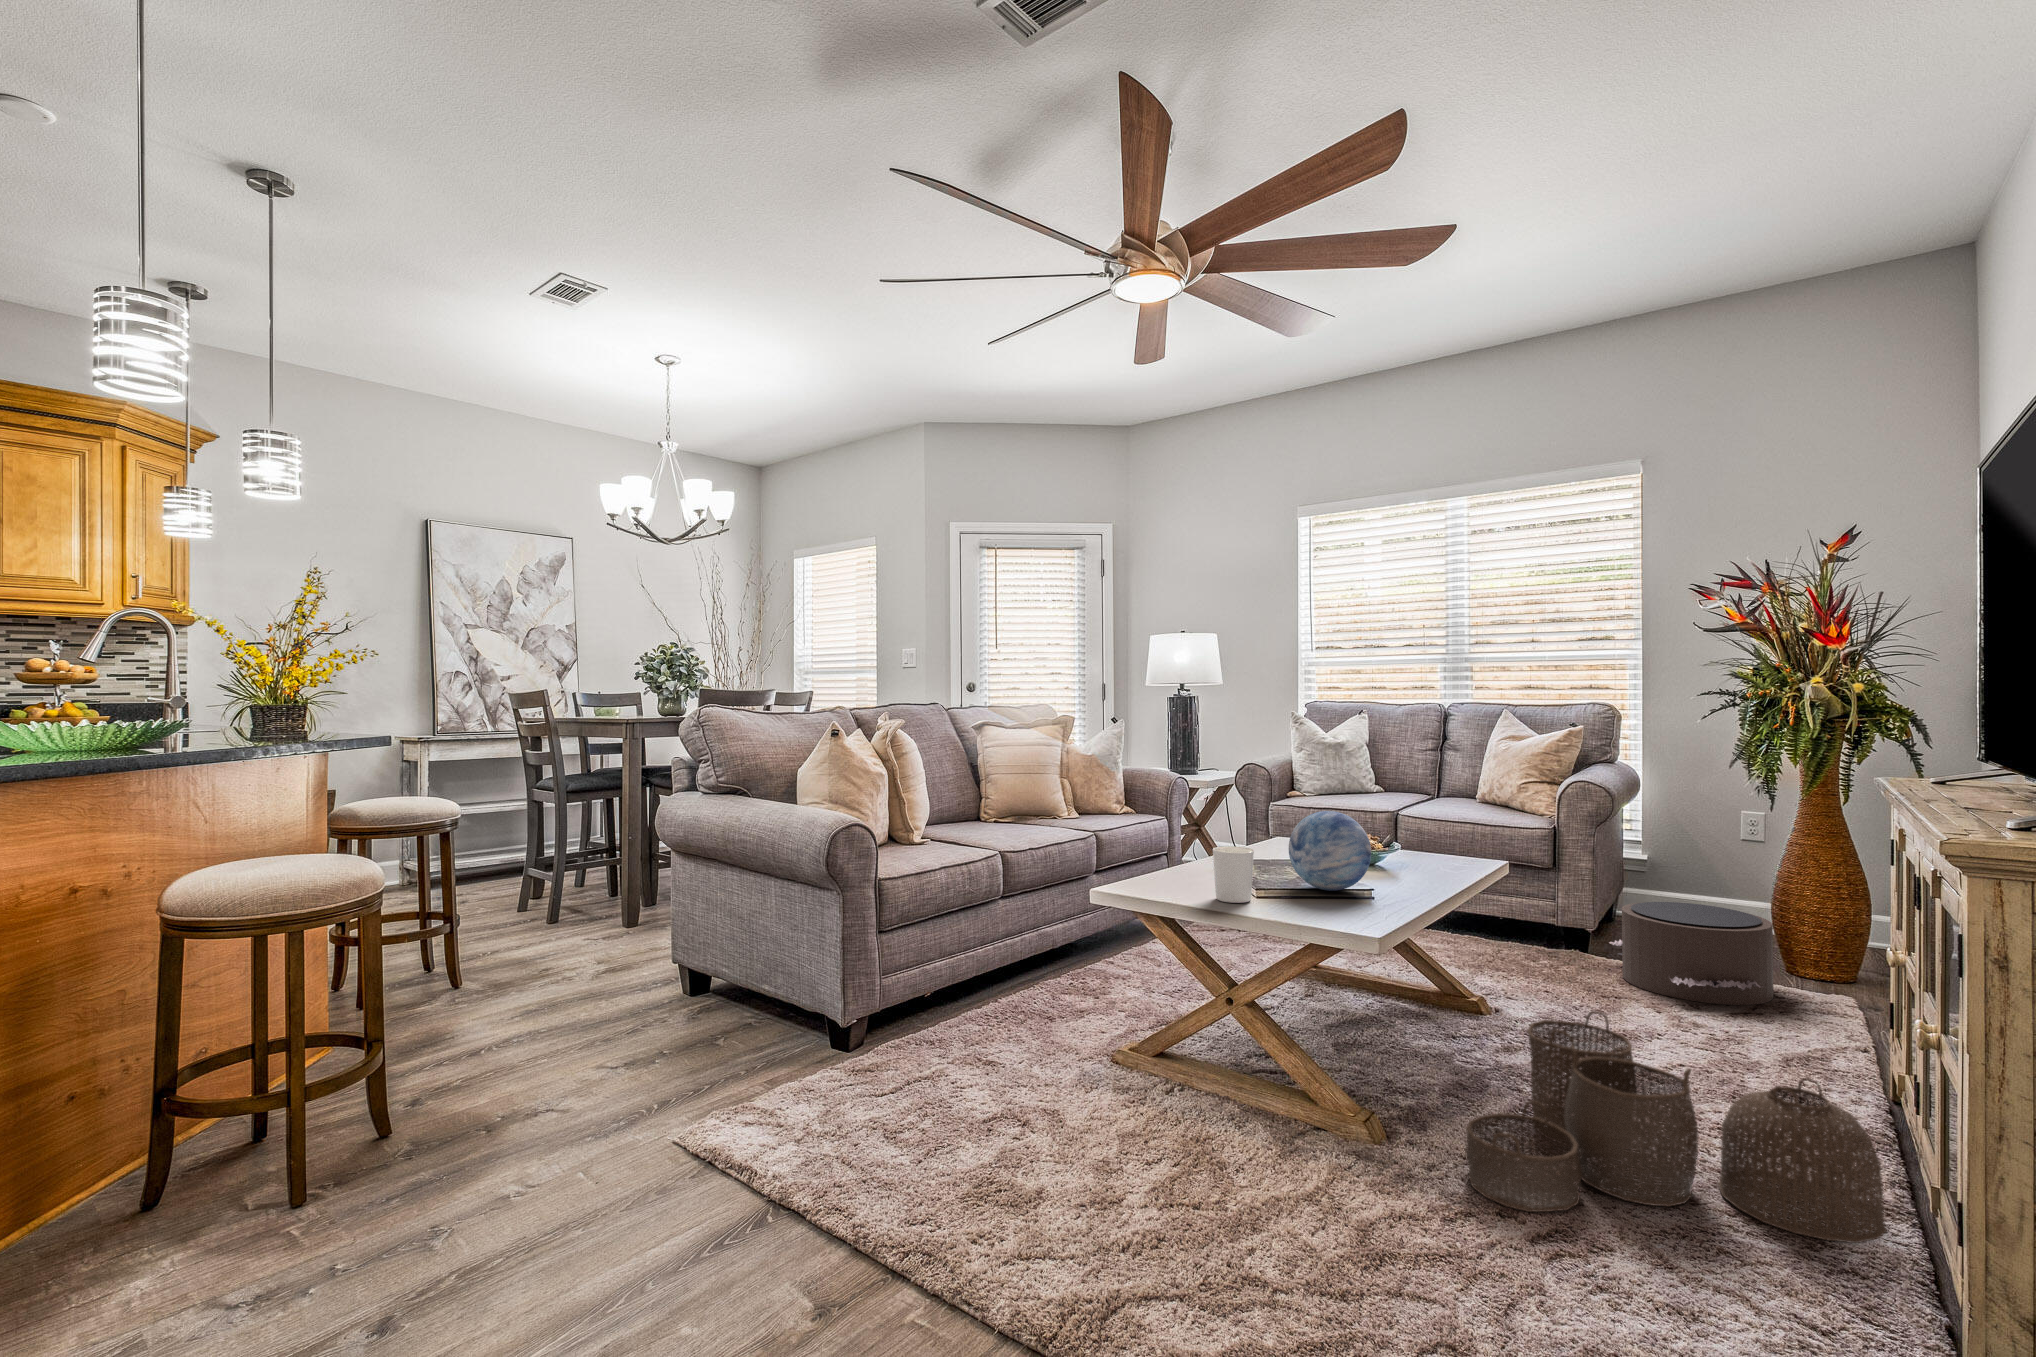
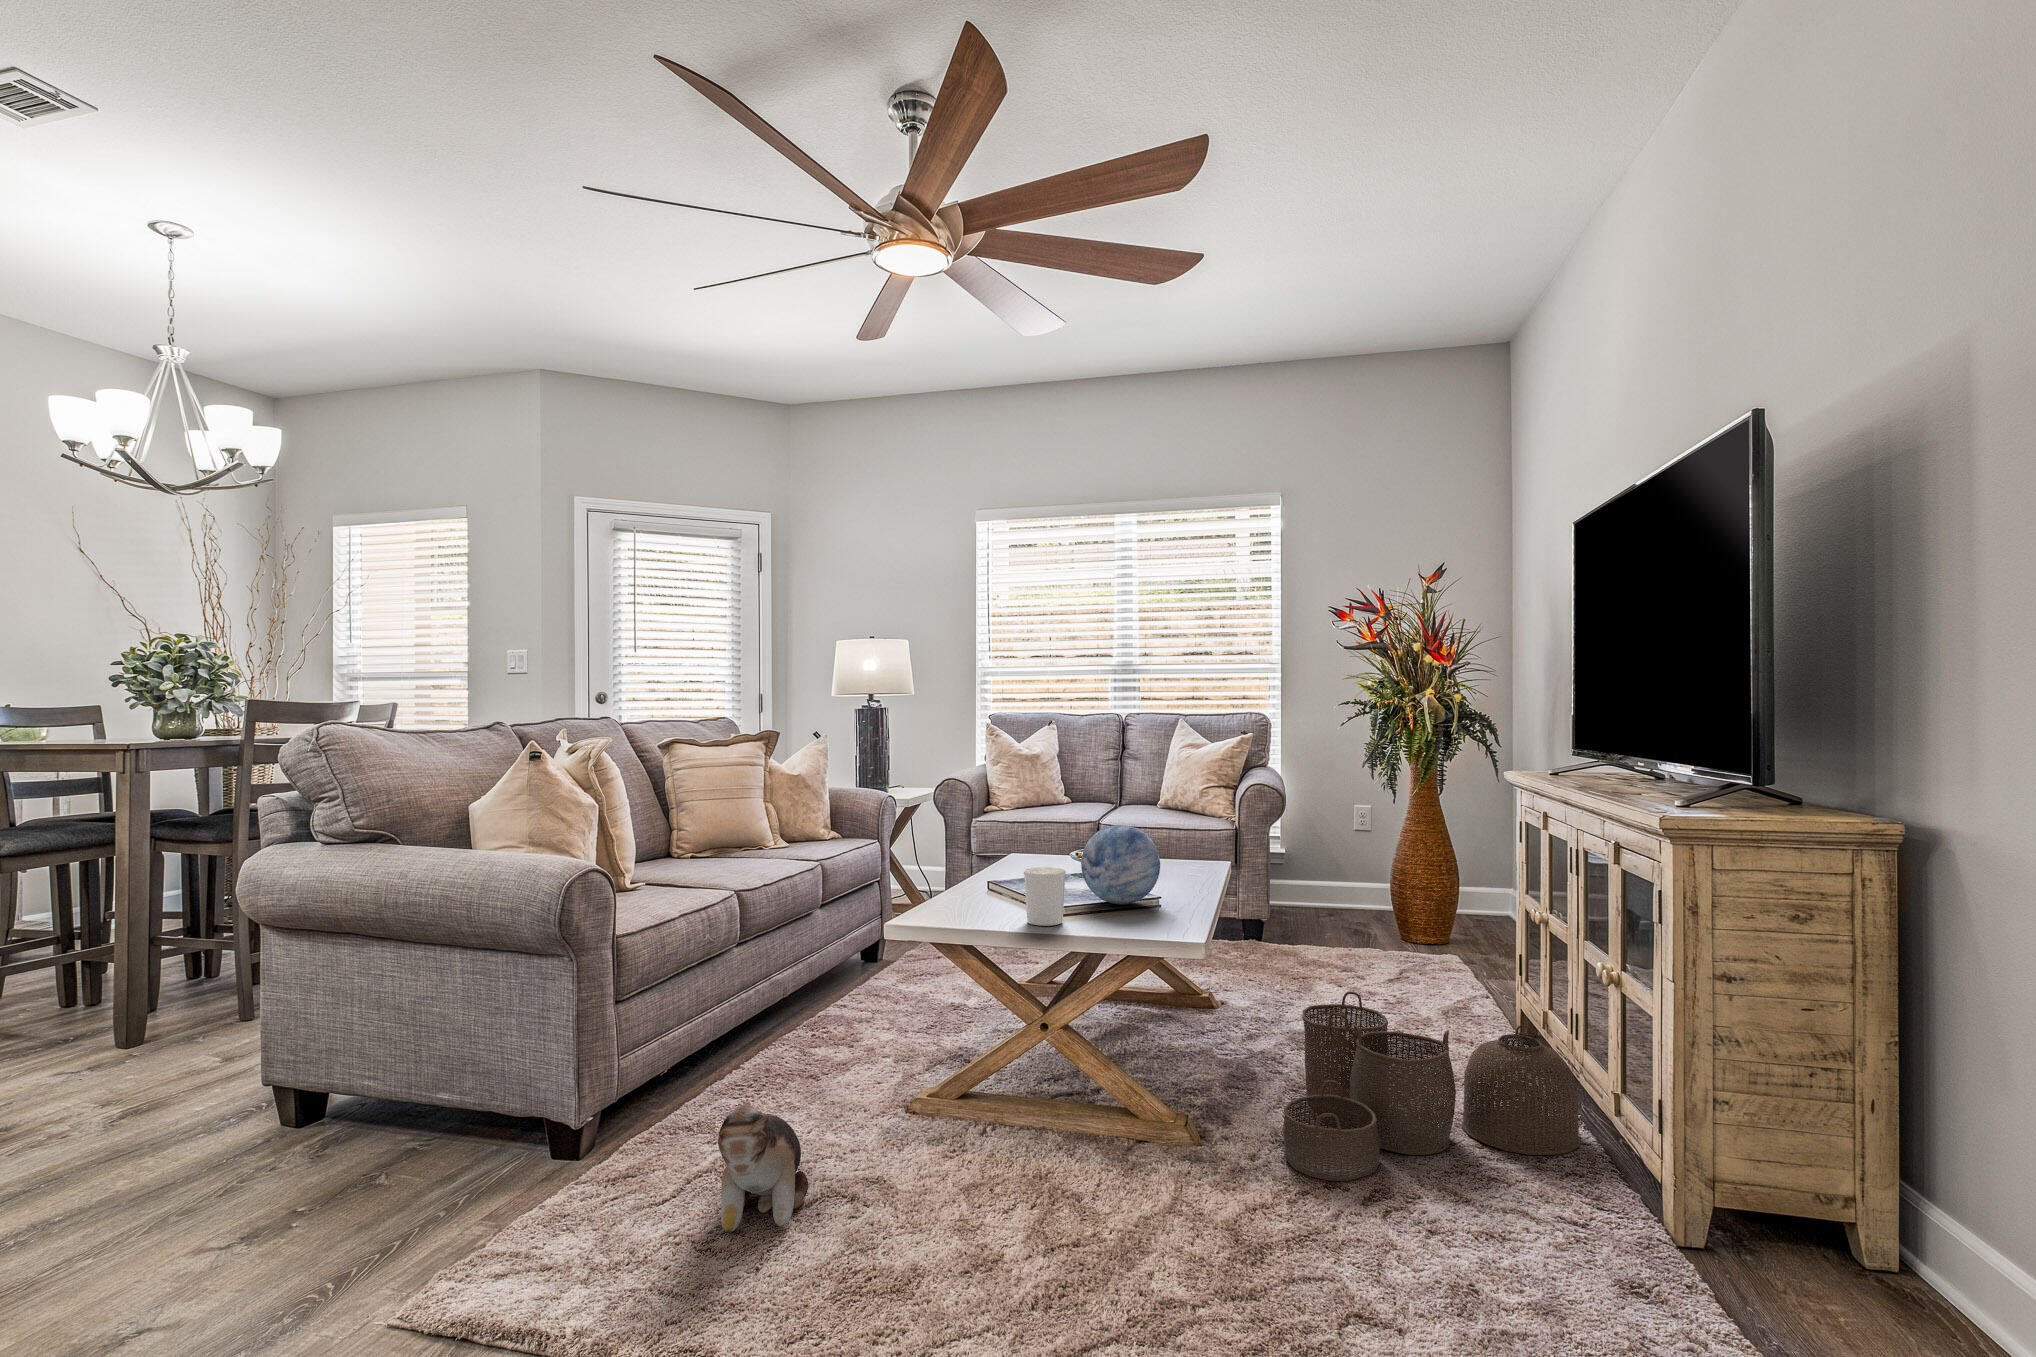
pouf: present [1609,902,1773,1005] -> none [1284,888,1414,974]
plush toy: none [887,1024,997,1134] -> present [707,1103,808,1232]

